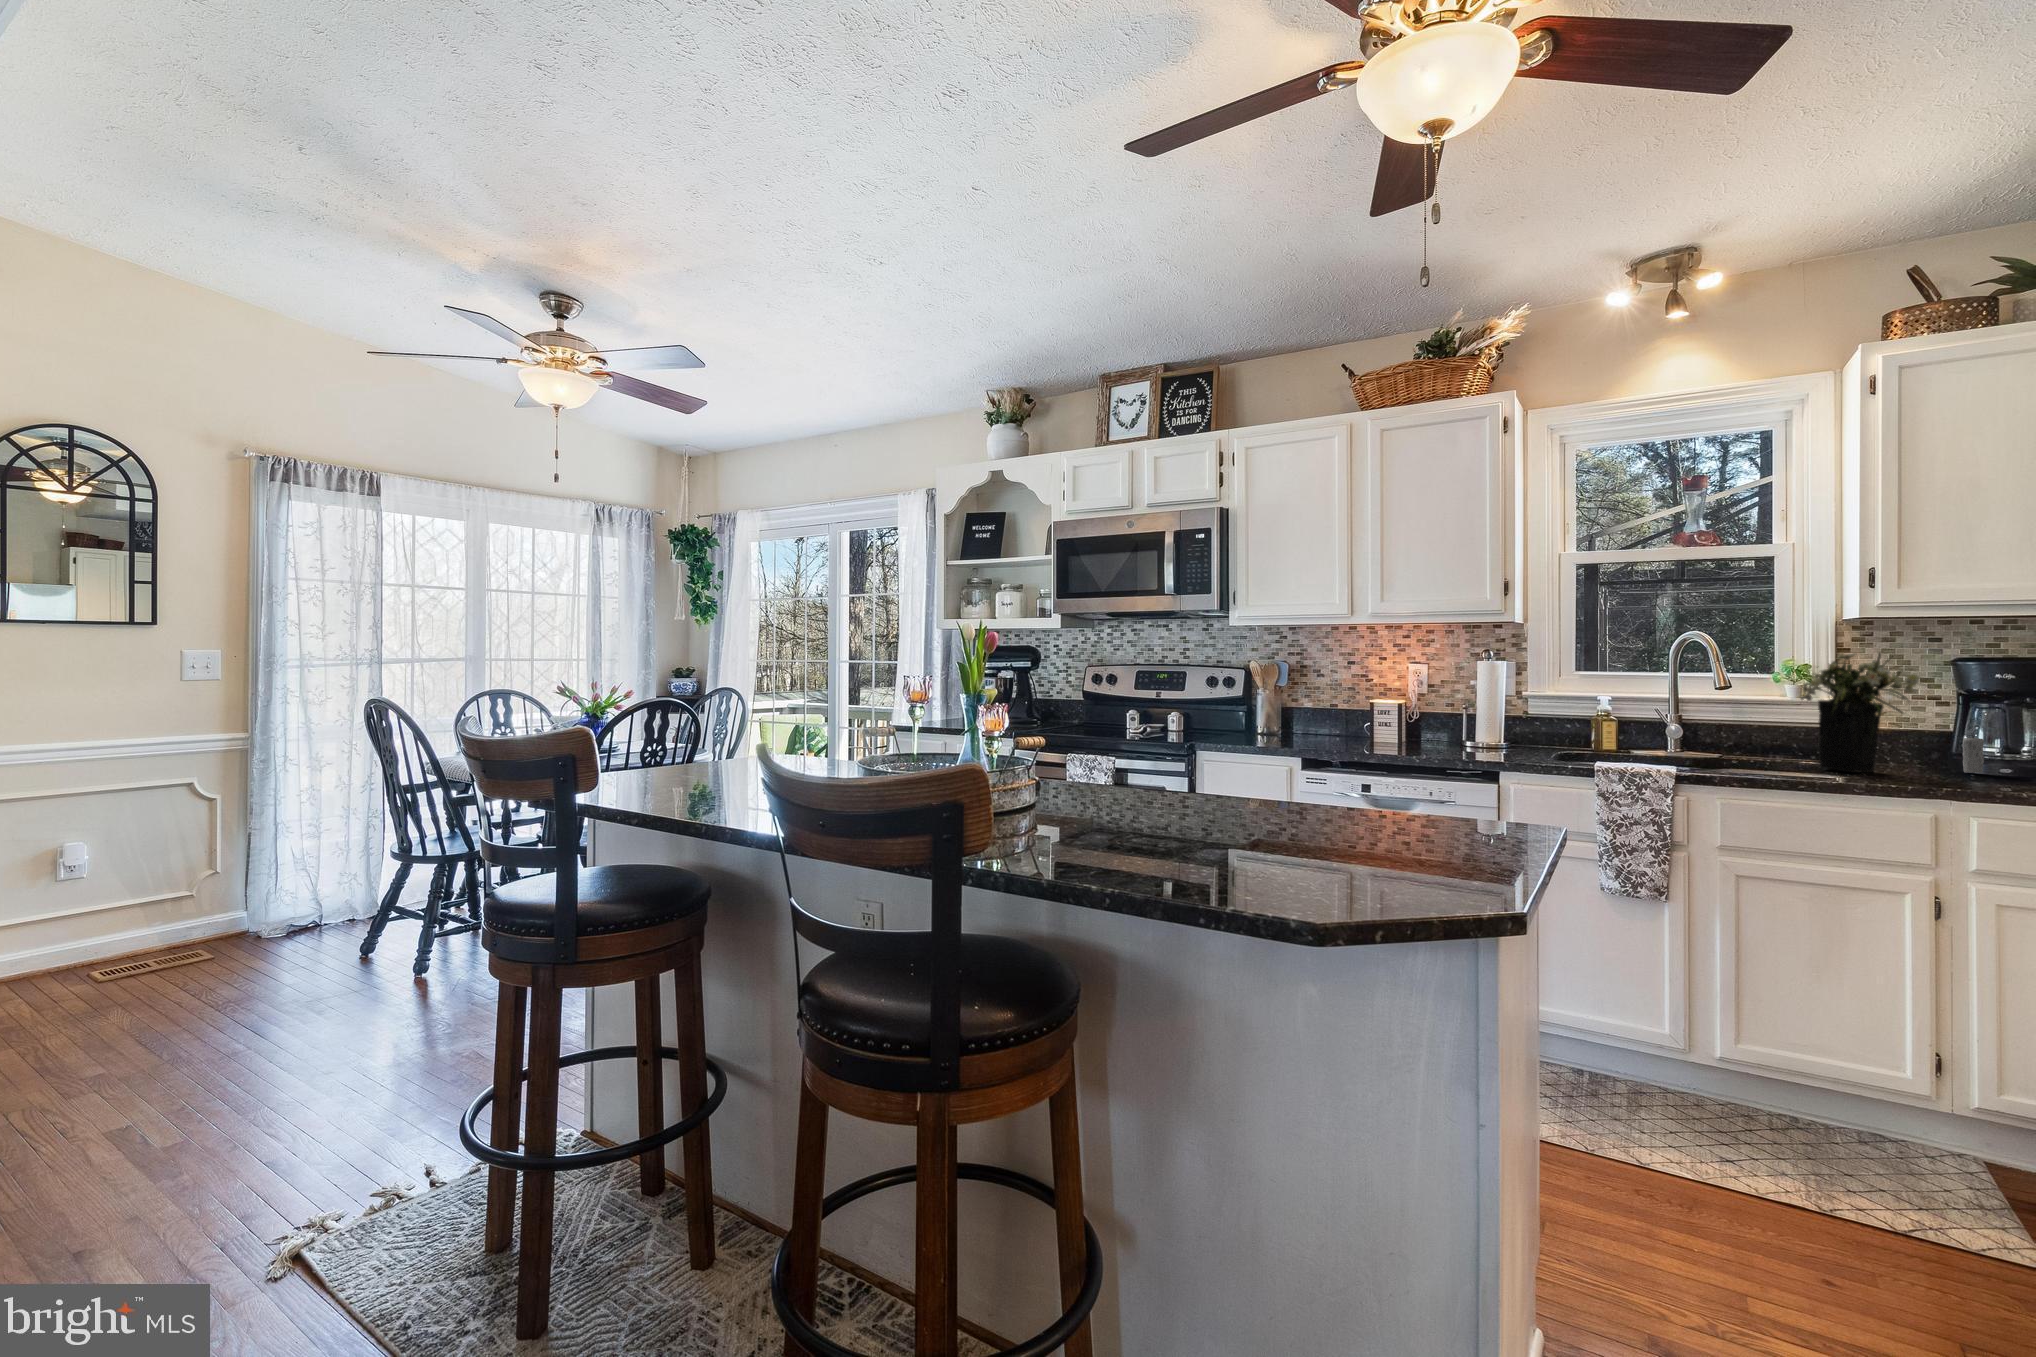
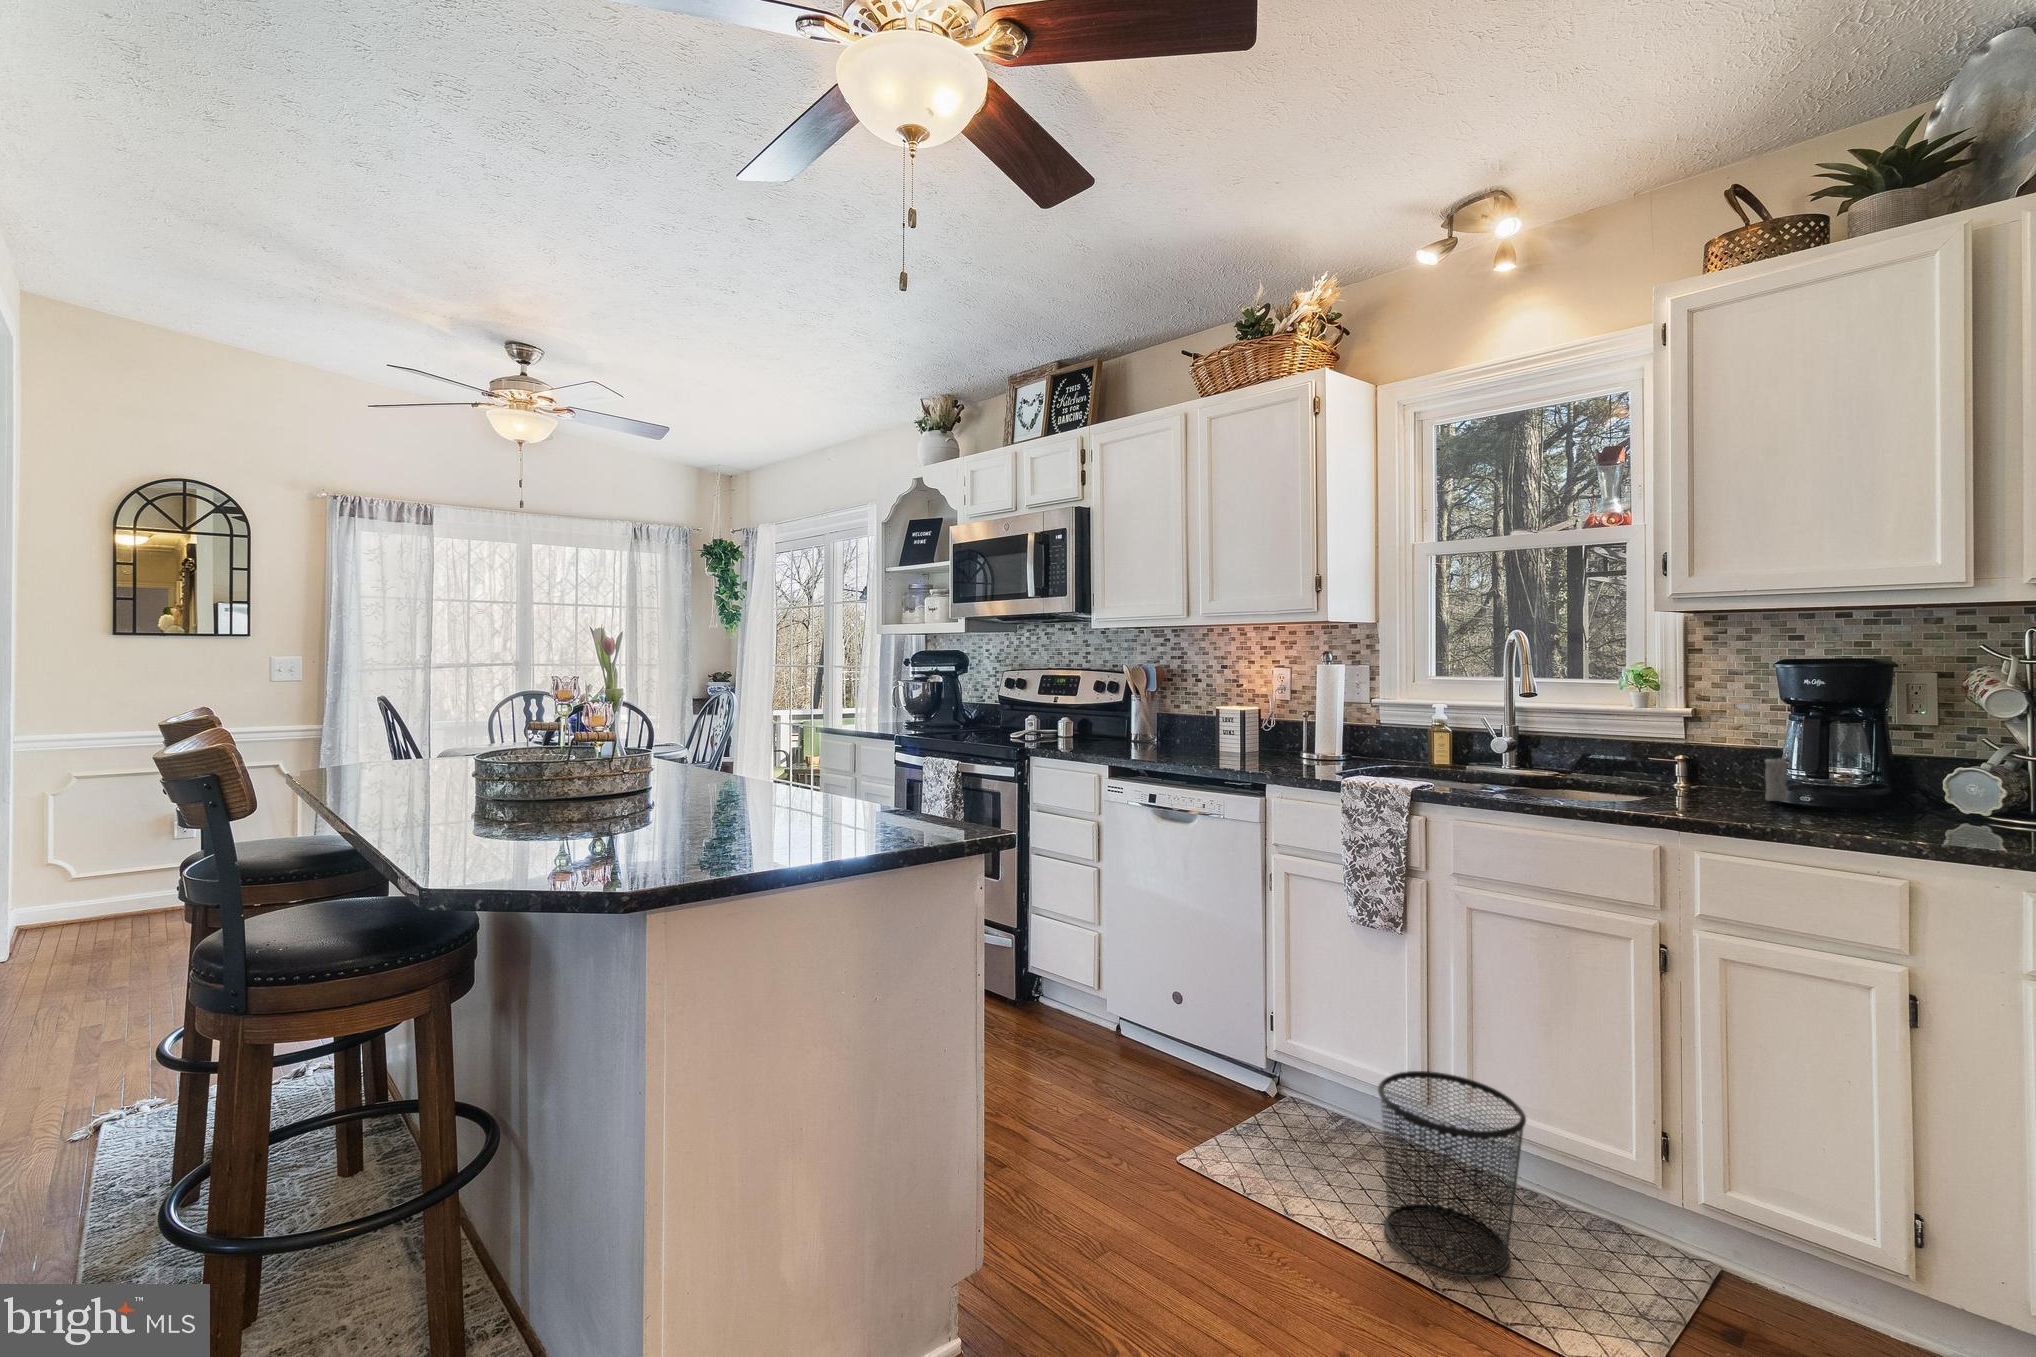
flower arrangement: present [1800,653,1930,773] -> none [1562,655,1703,797]
waste bin: none [1711,1026,1873,1208] -> present [1378,1071,1526,1277]

